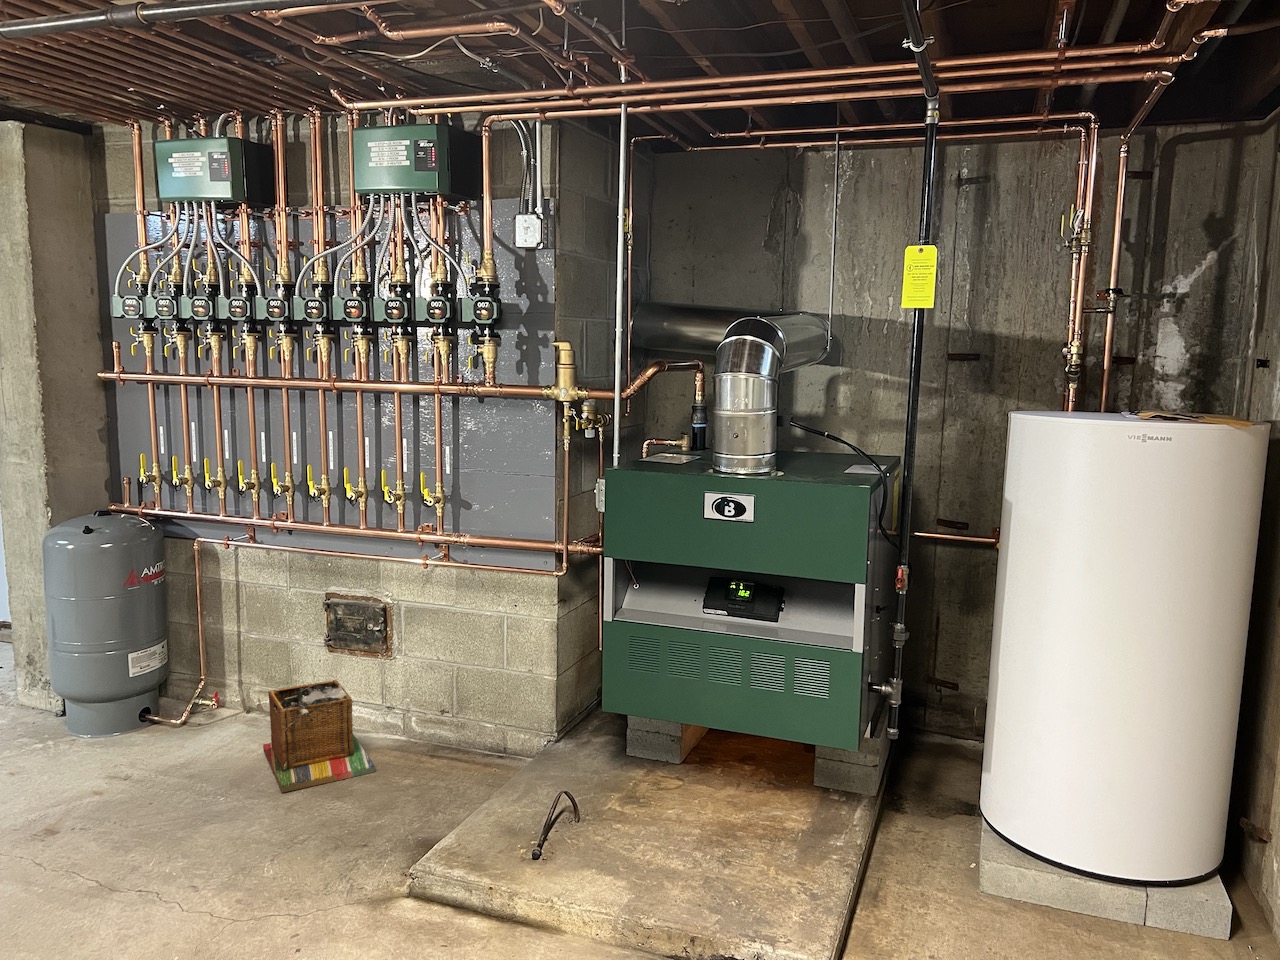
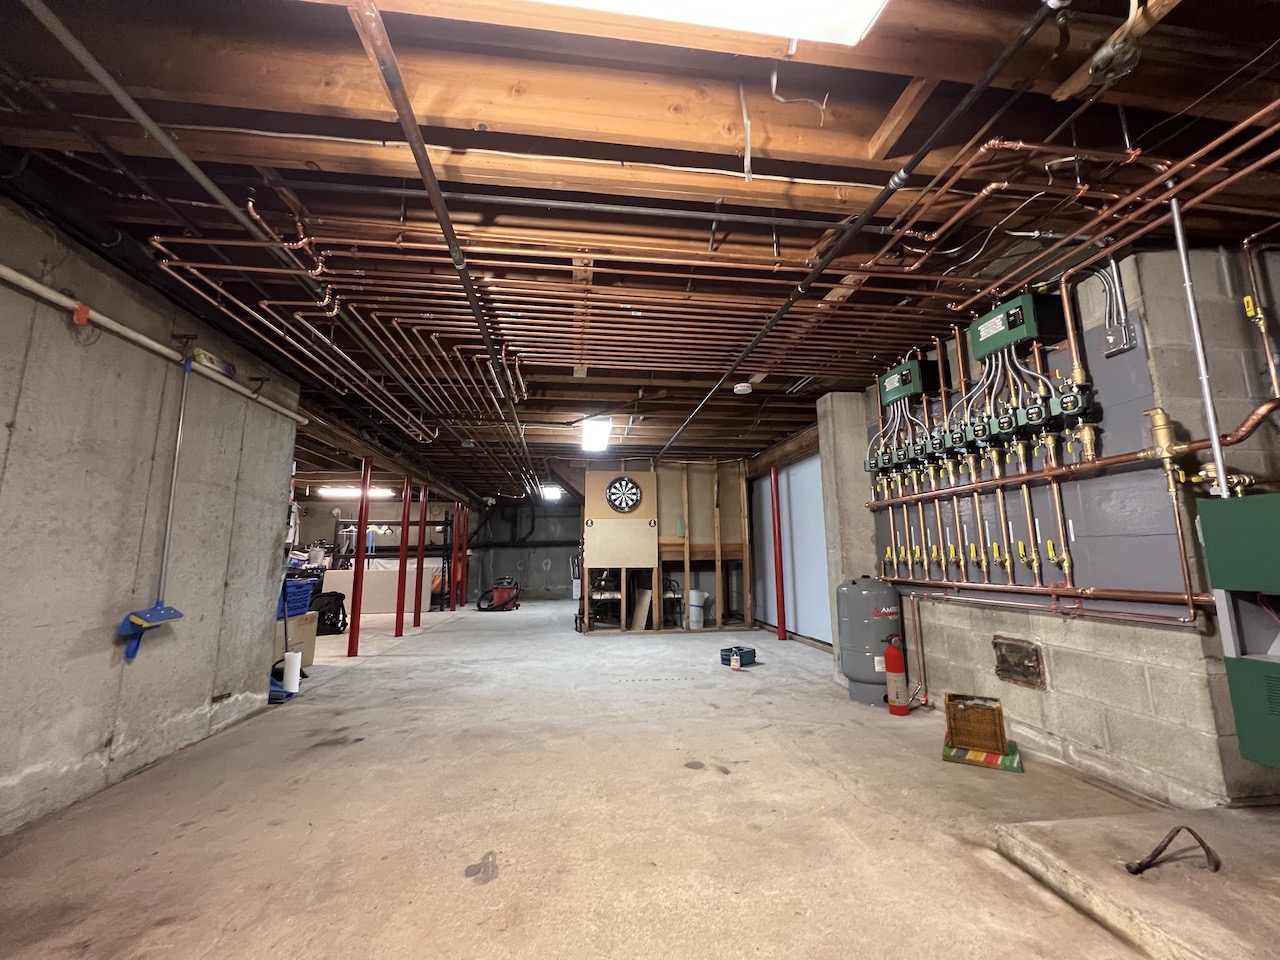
fire extinguisher: none [148,607,189,738] -> present [881,634,909,715]

